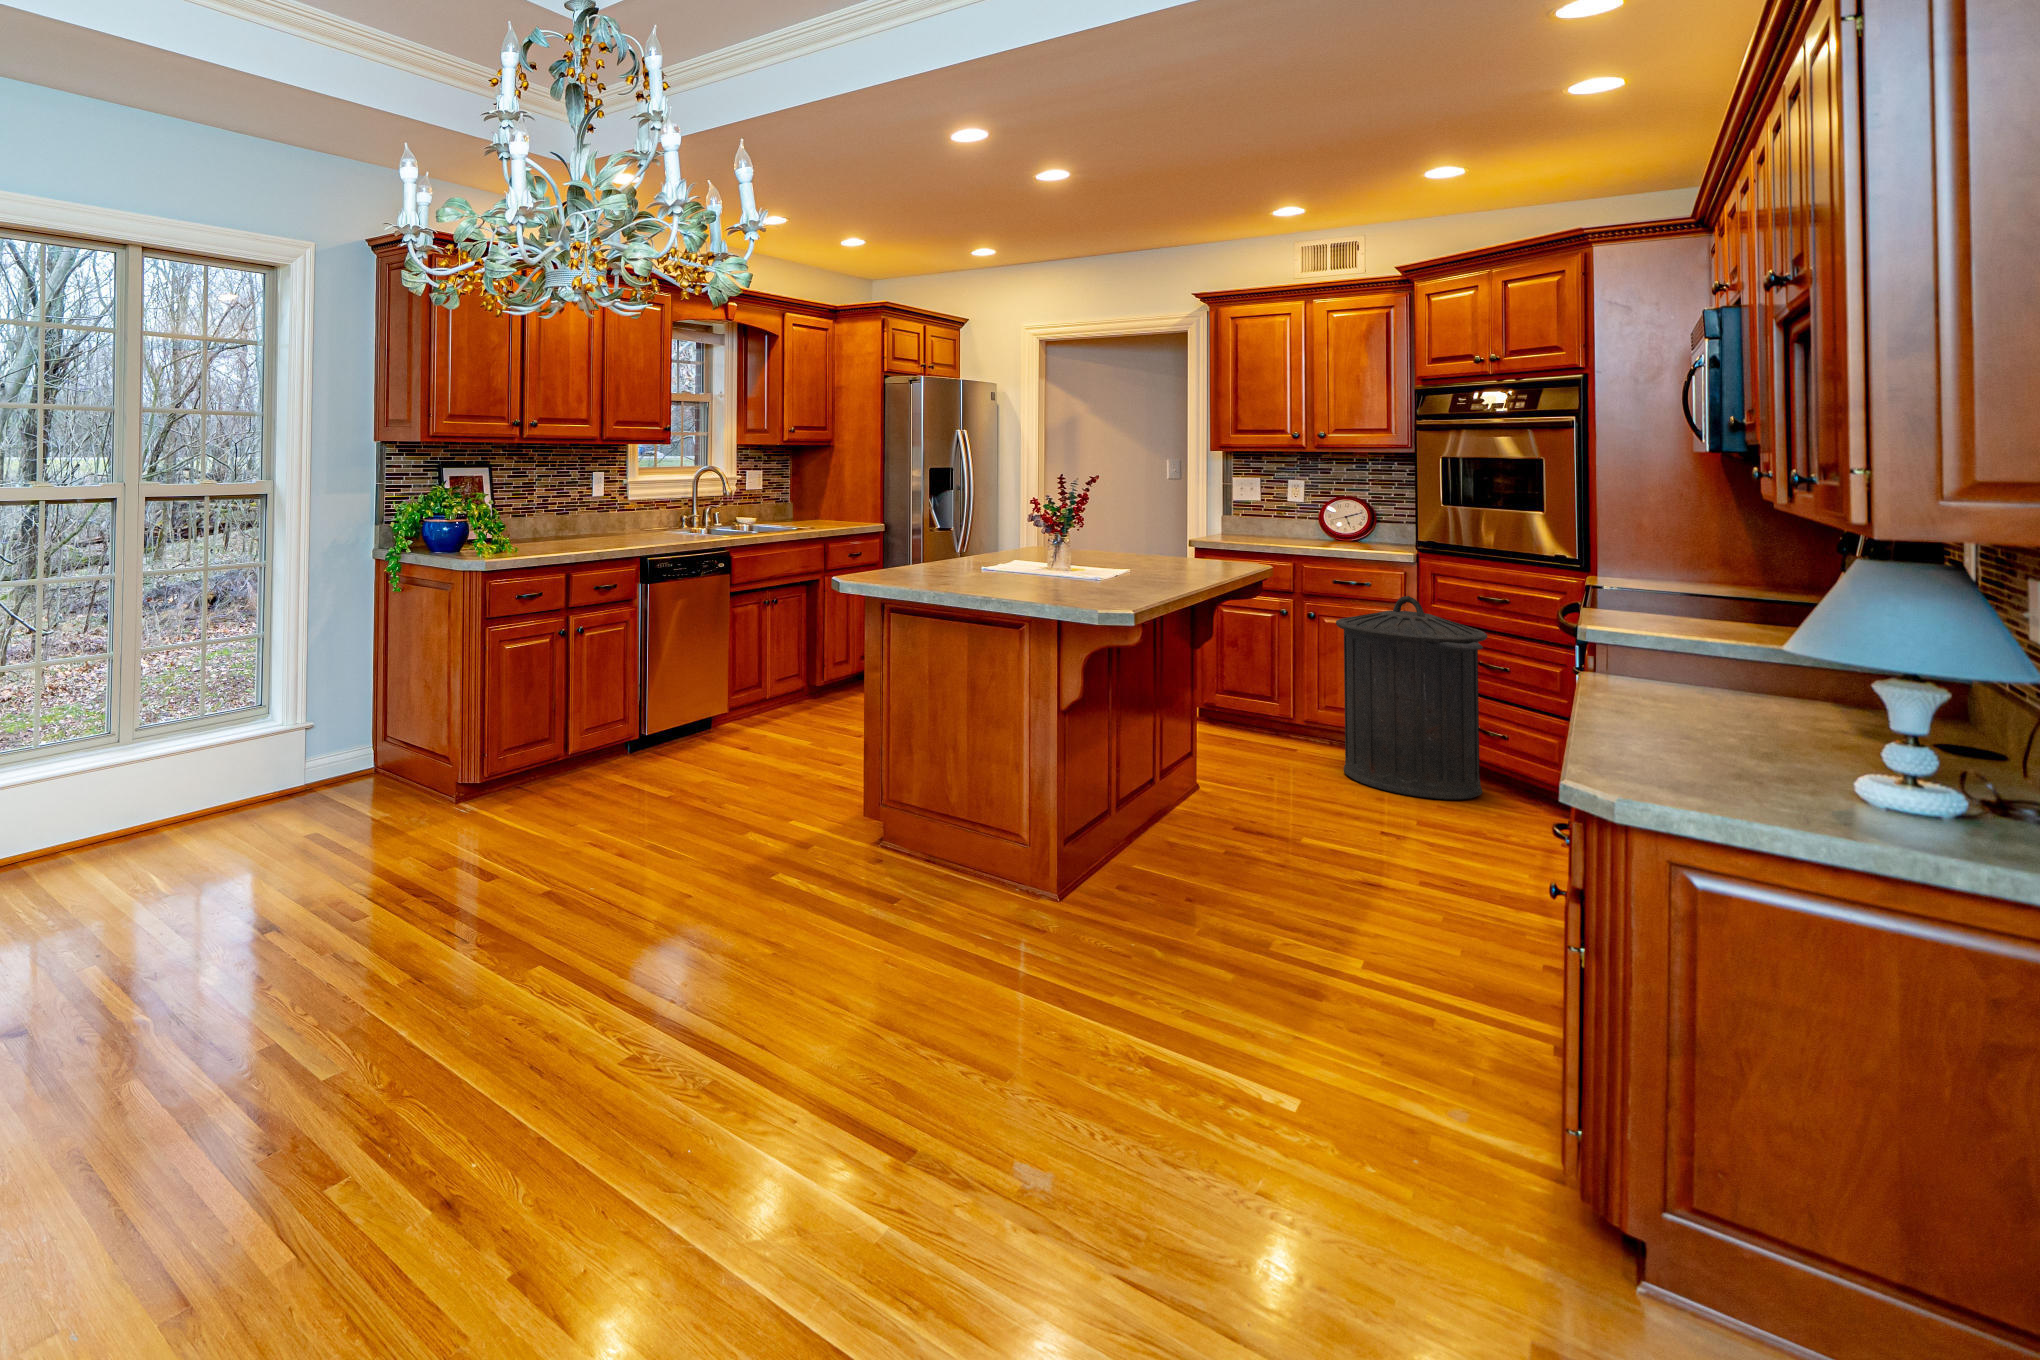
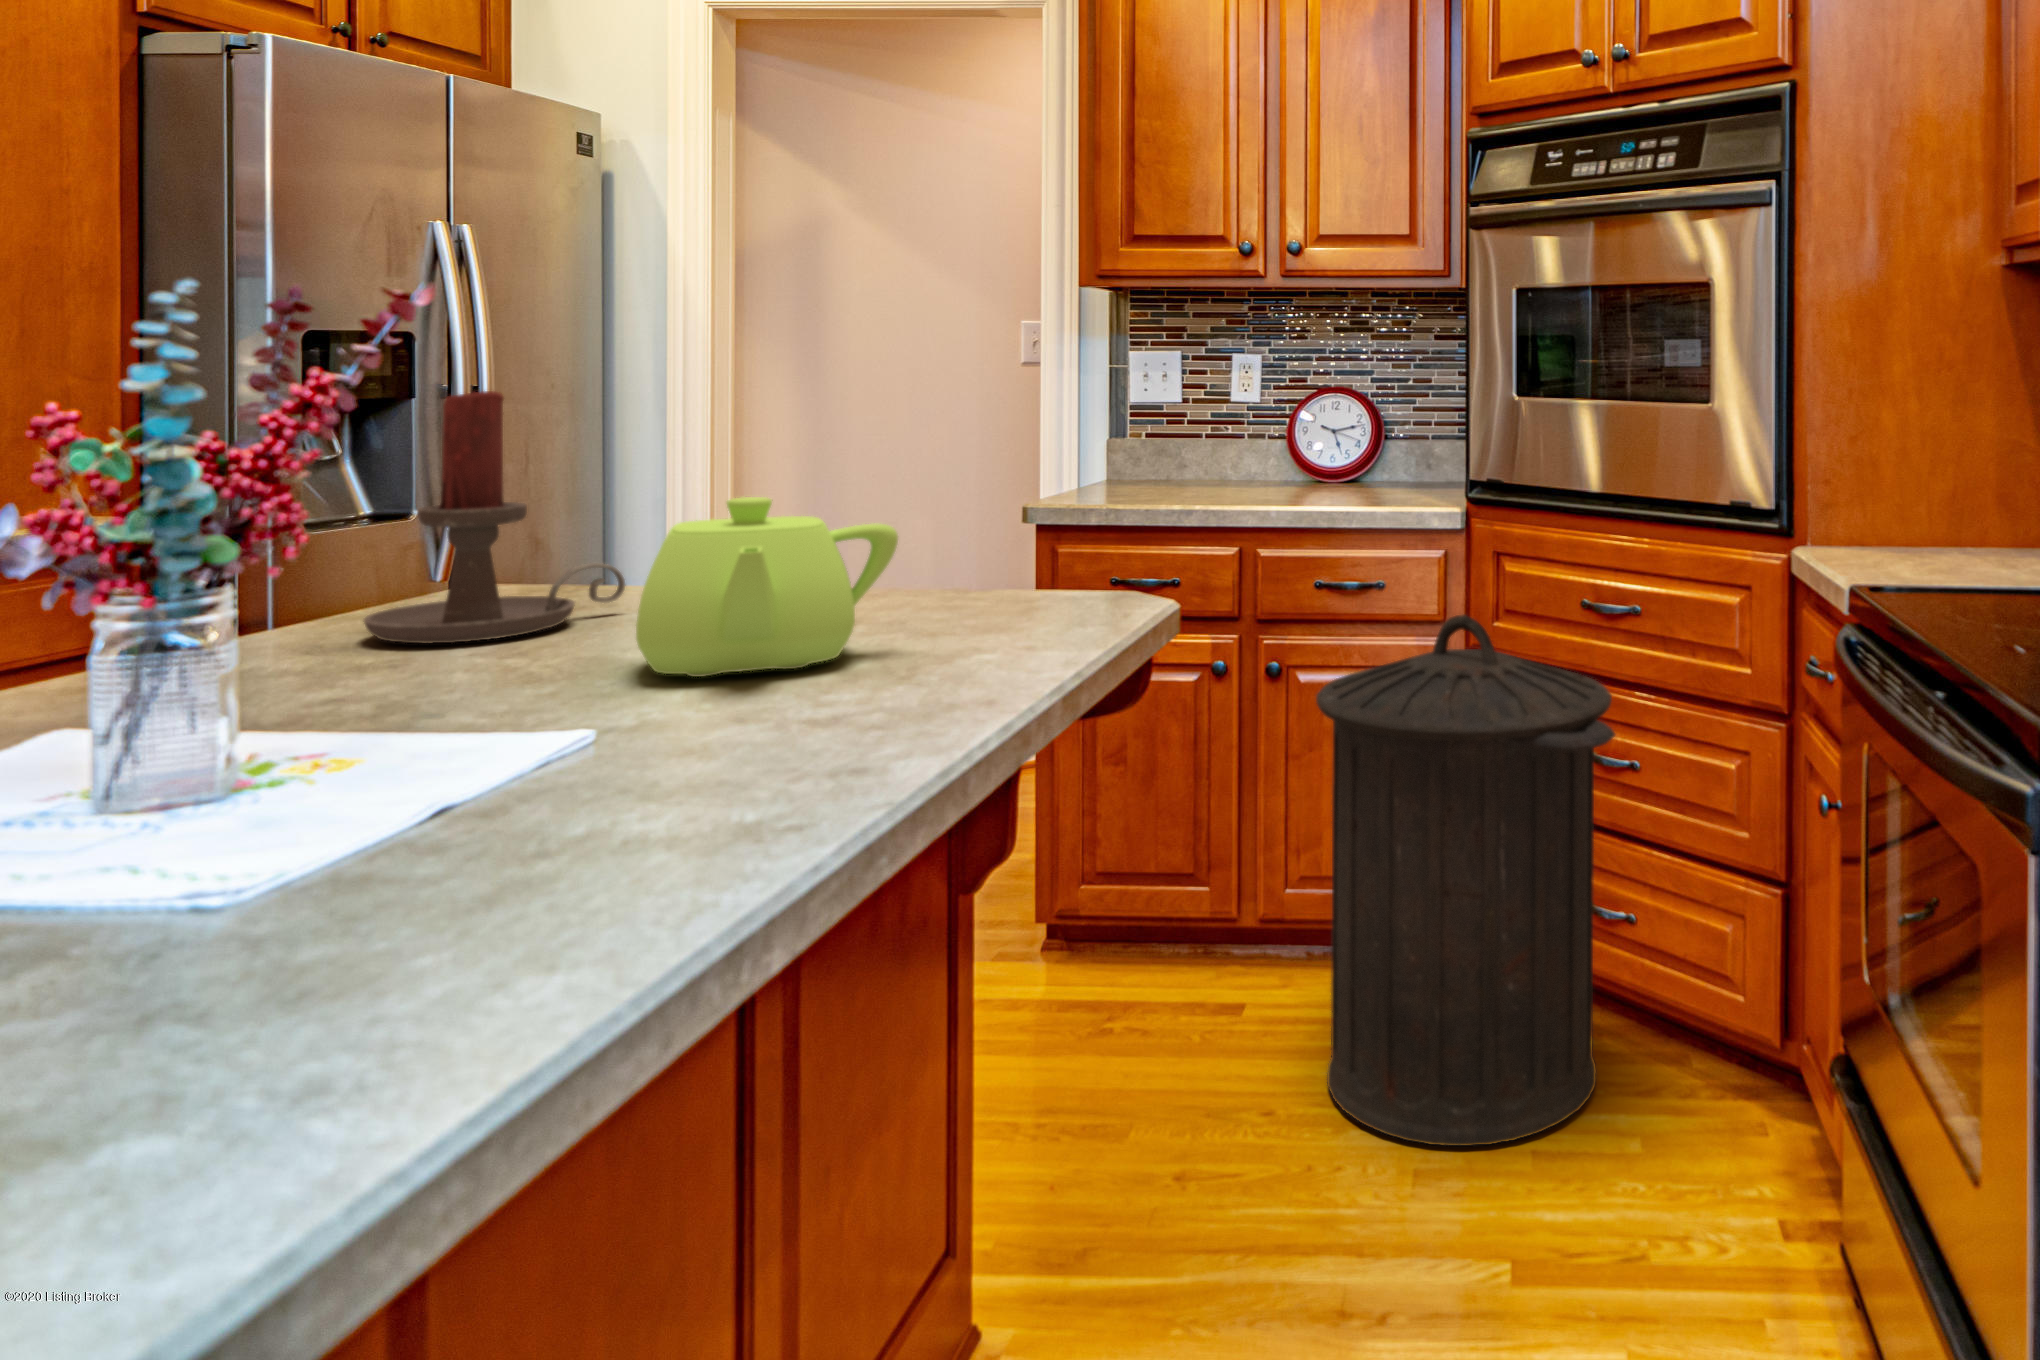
candle holder: none [1049,501,1105,564] -> present [364,391,625,643]
teapot: none [1133,532,1200,575] -> present [636,497,898,677]

